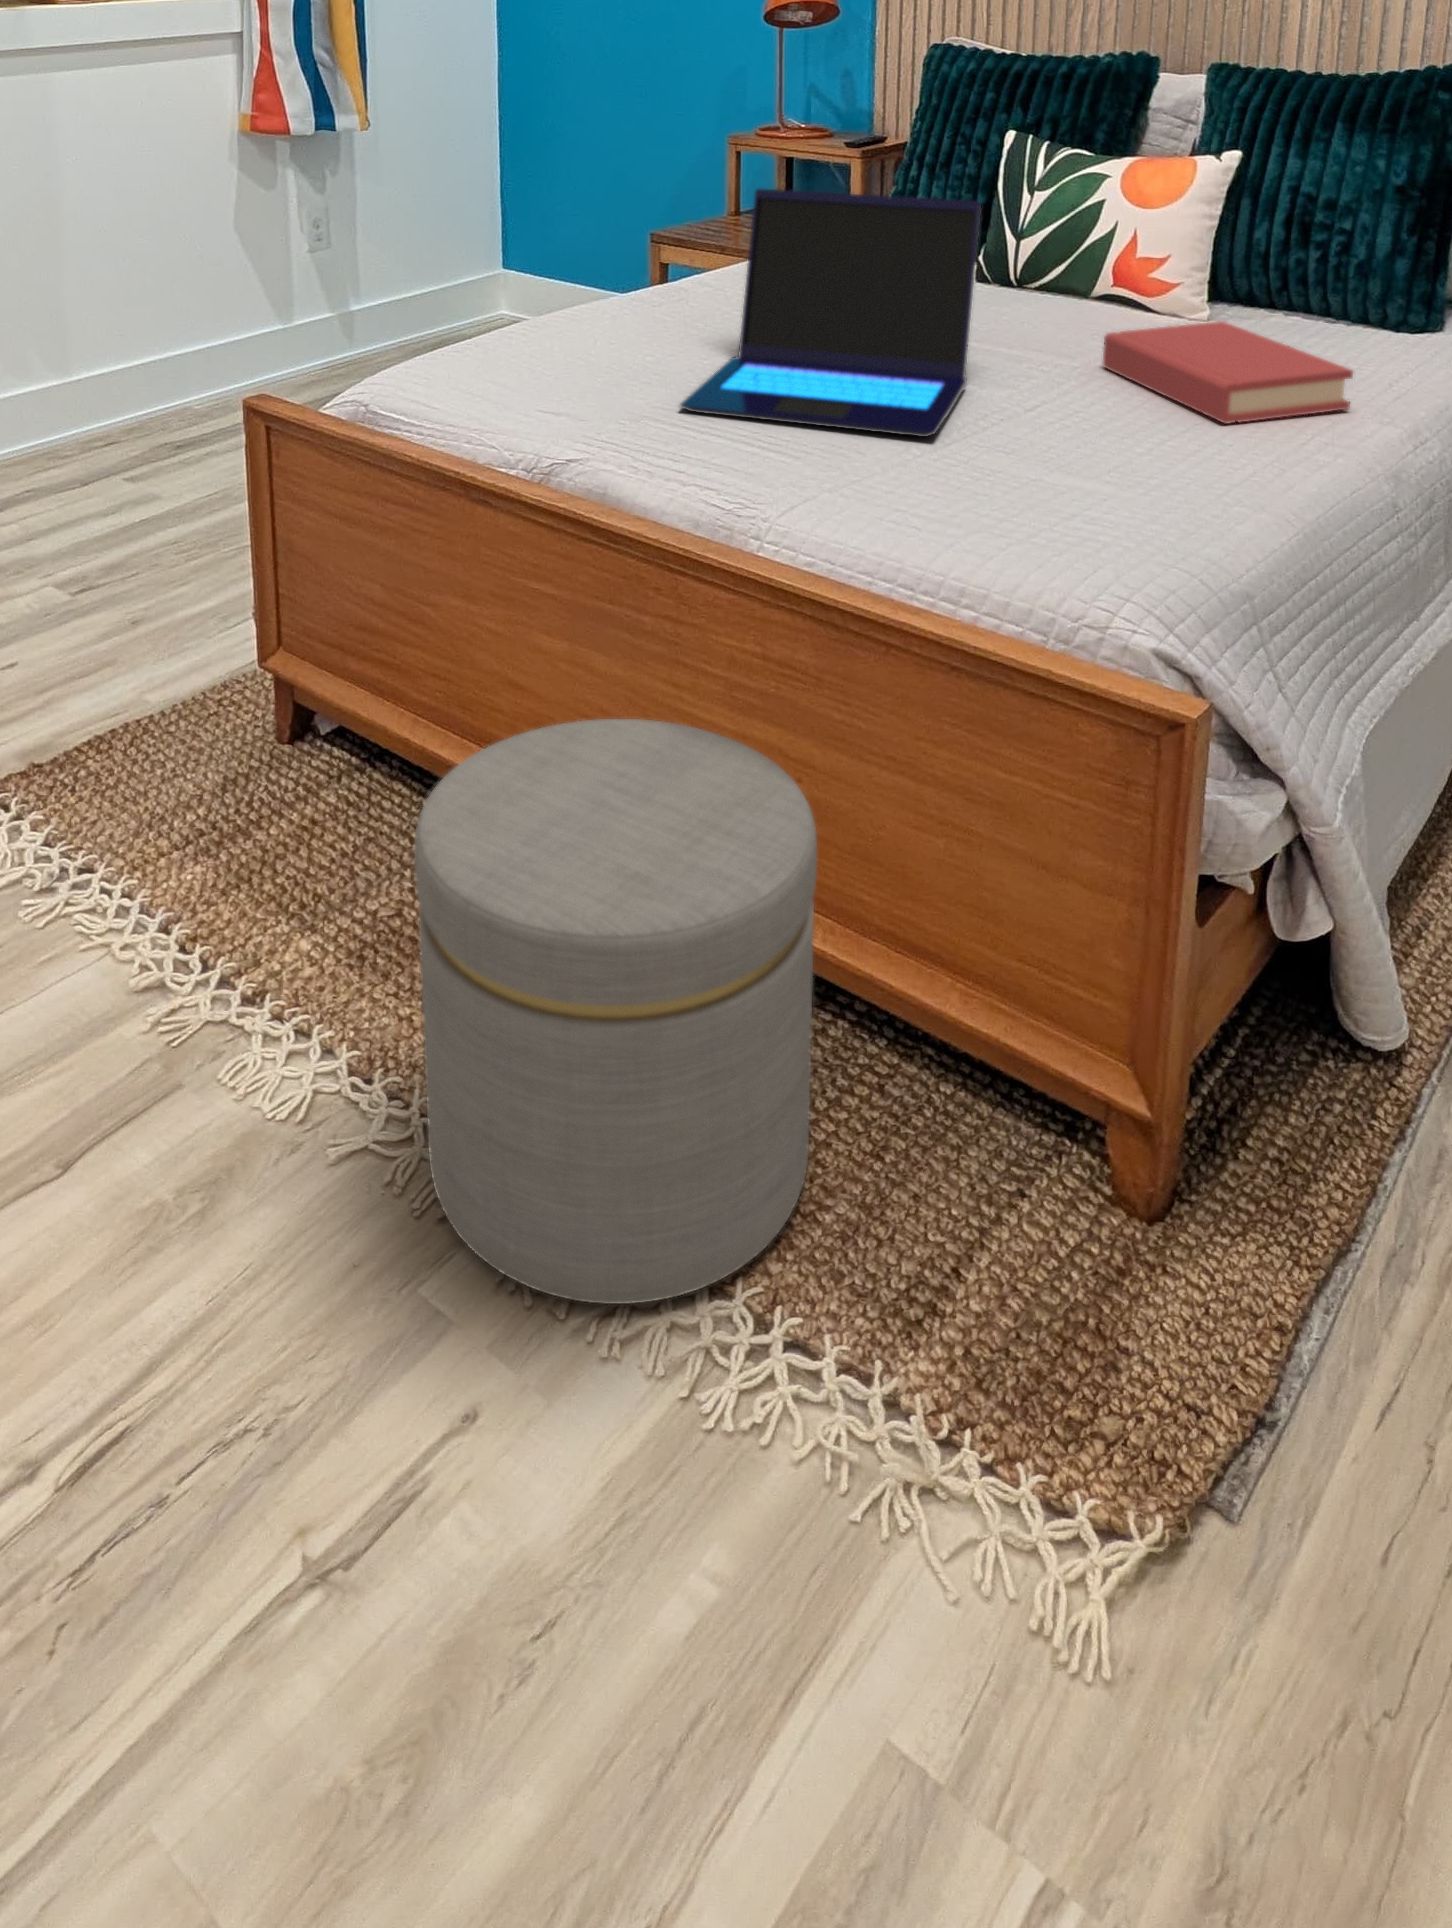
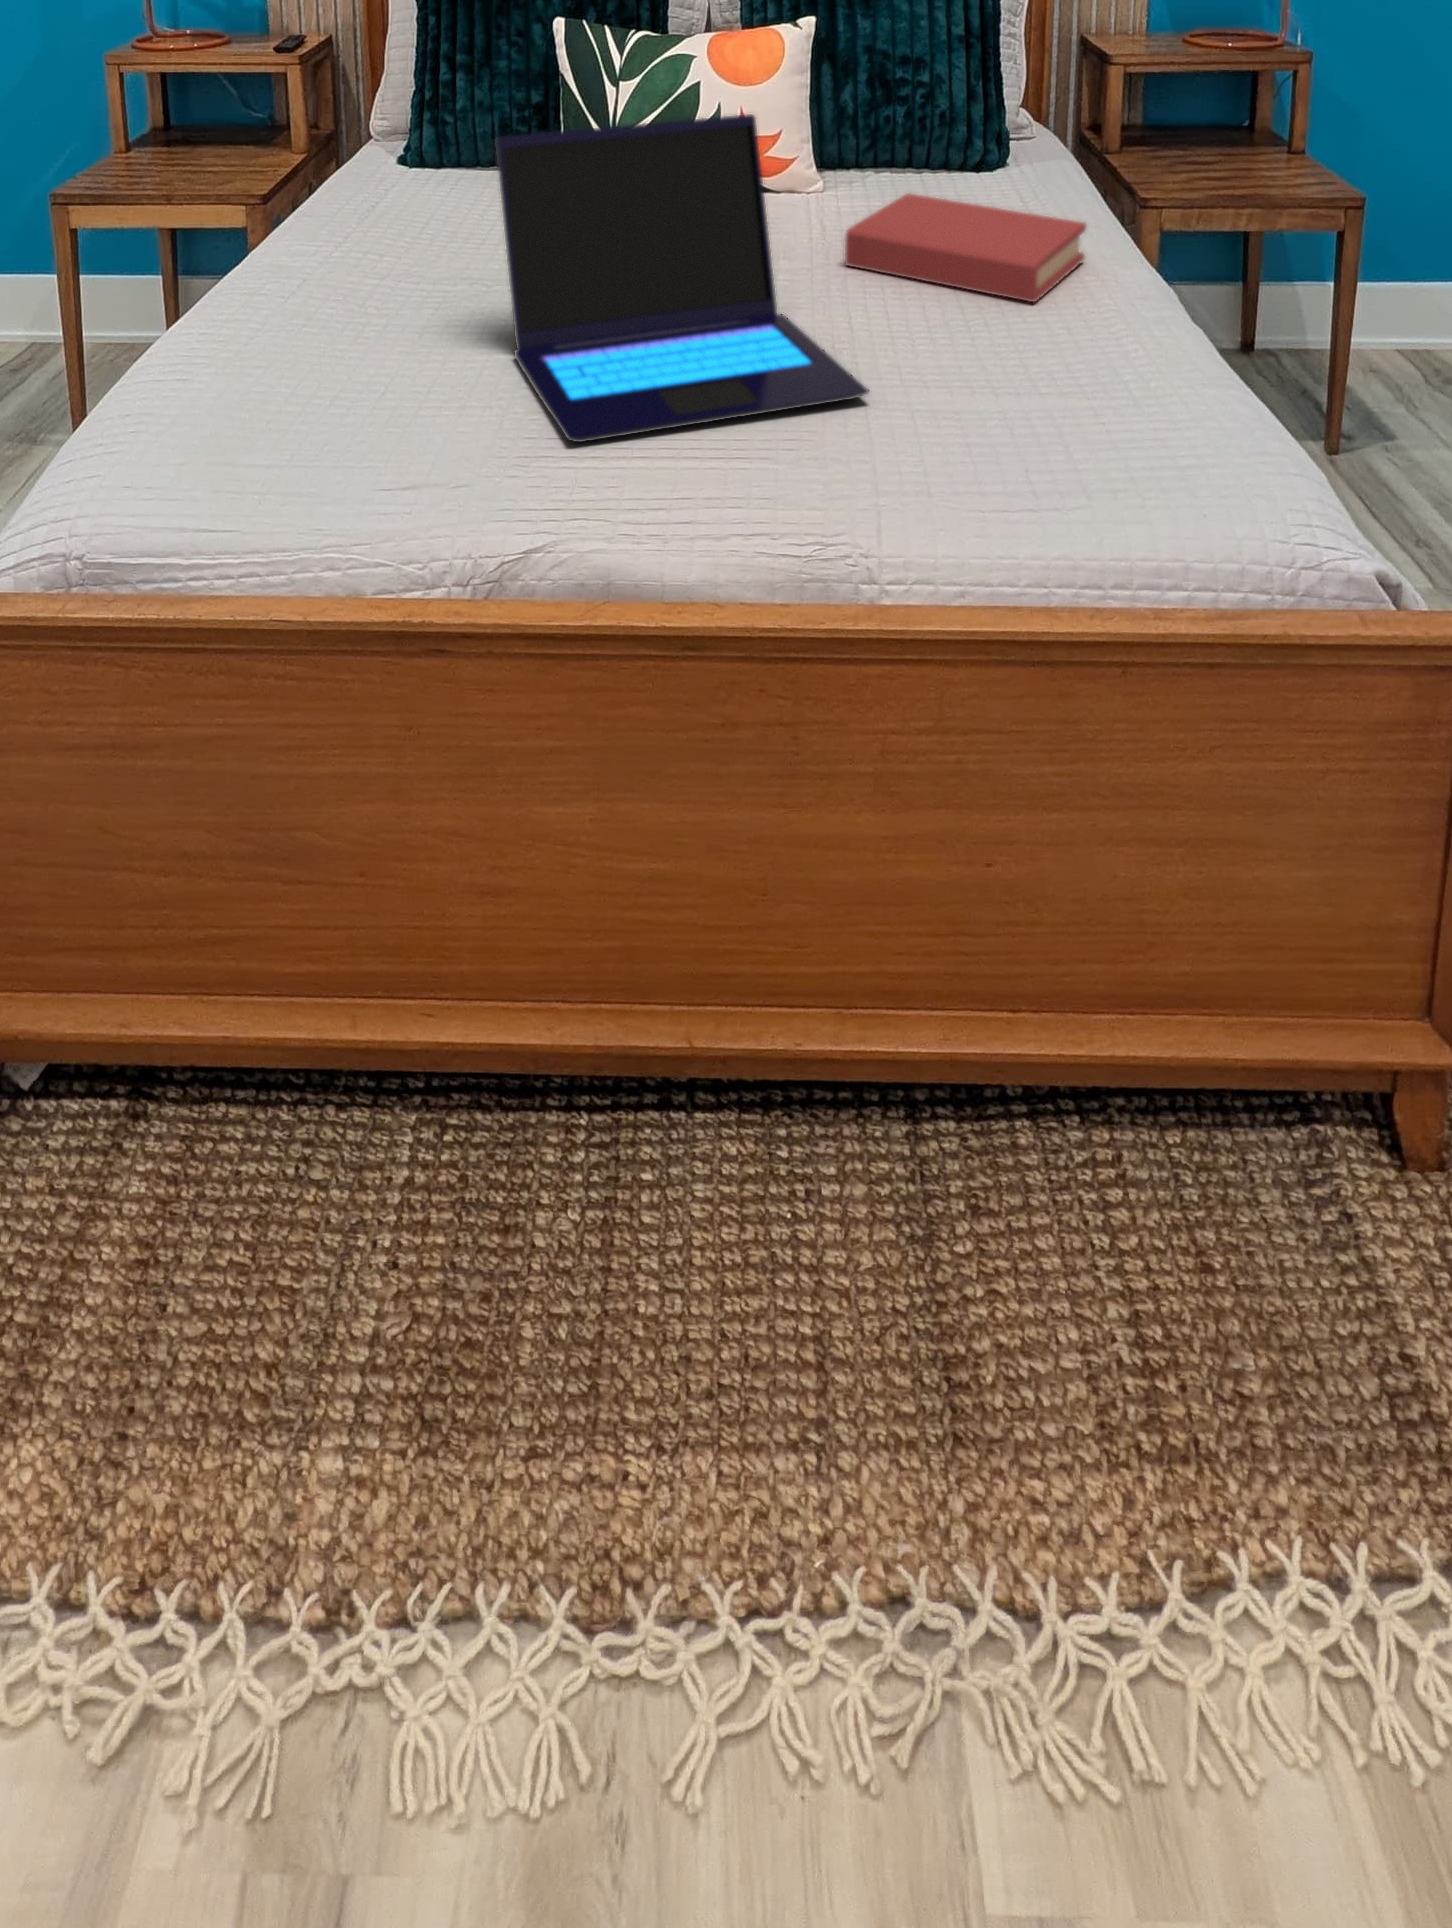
ottoman: present [414,719,817,1304] -> none [747,866,1315,1792]

